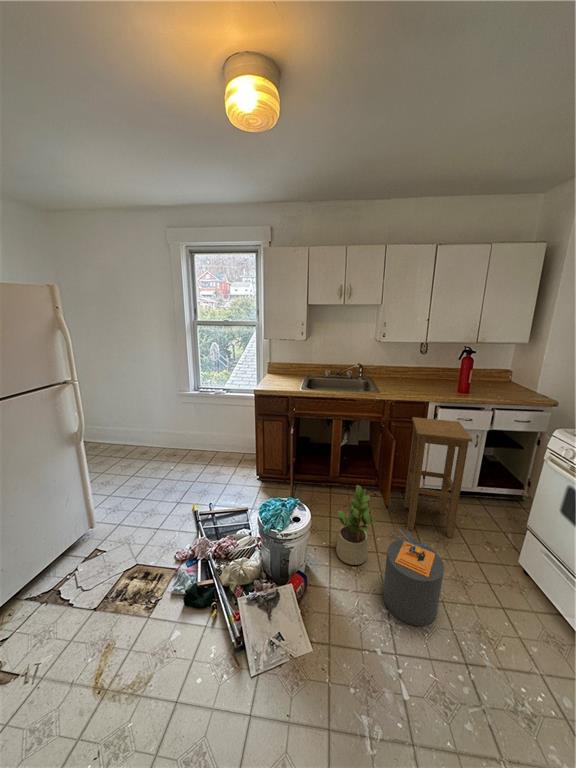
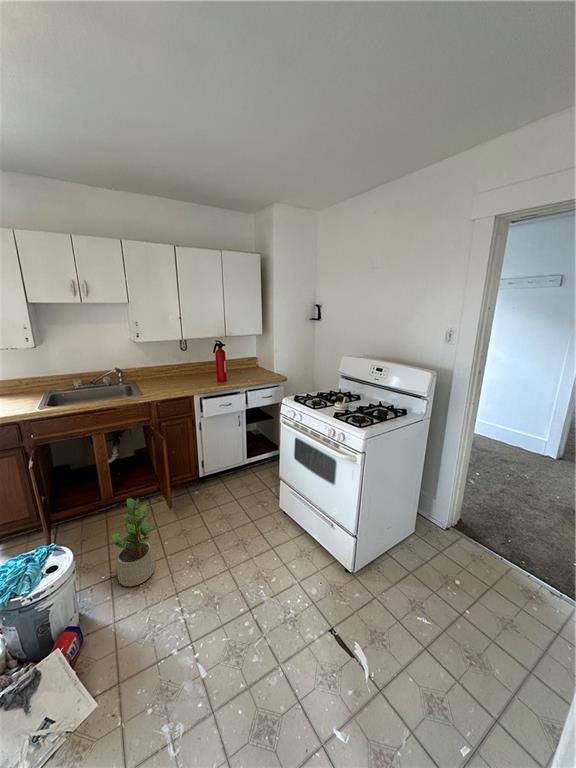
stool: present [404,417,472,538] -> none [180,408,233,522]
trash can: present [383,529,444,626] -> none [169,518,225,609]

